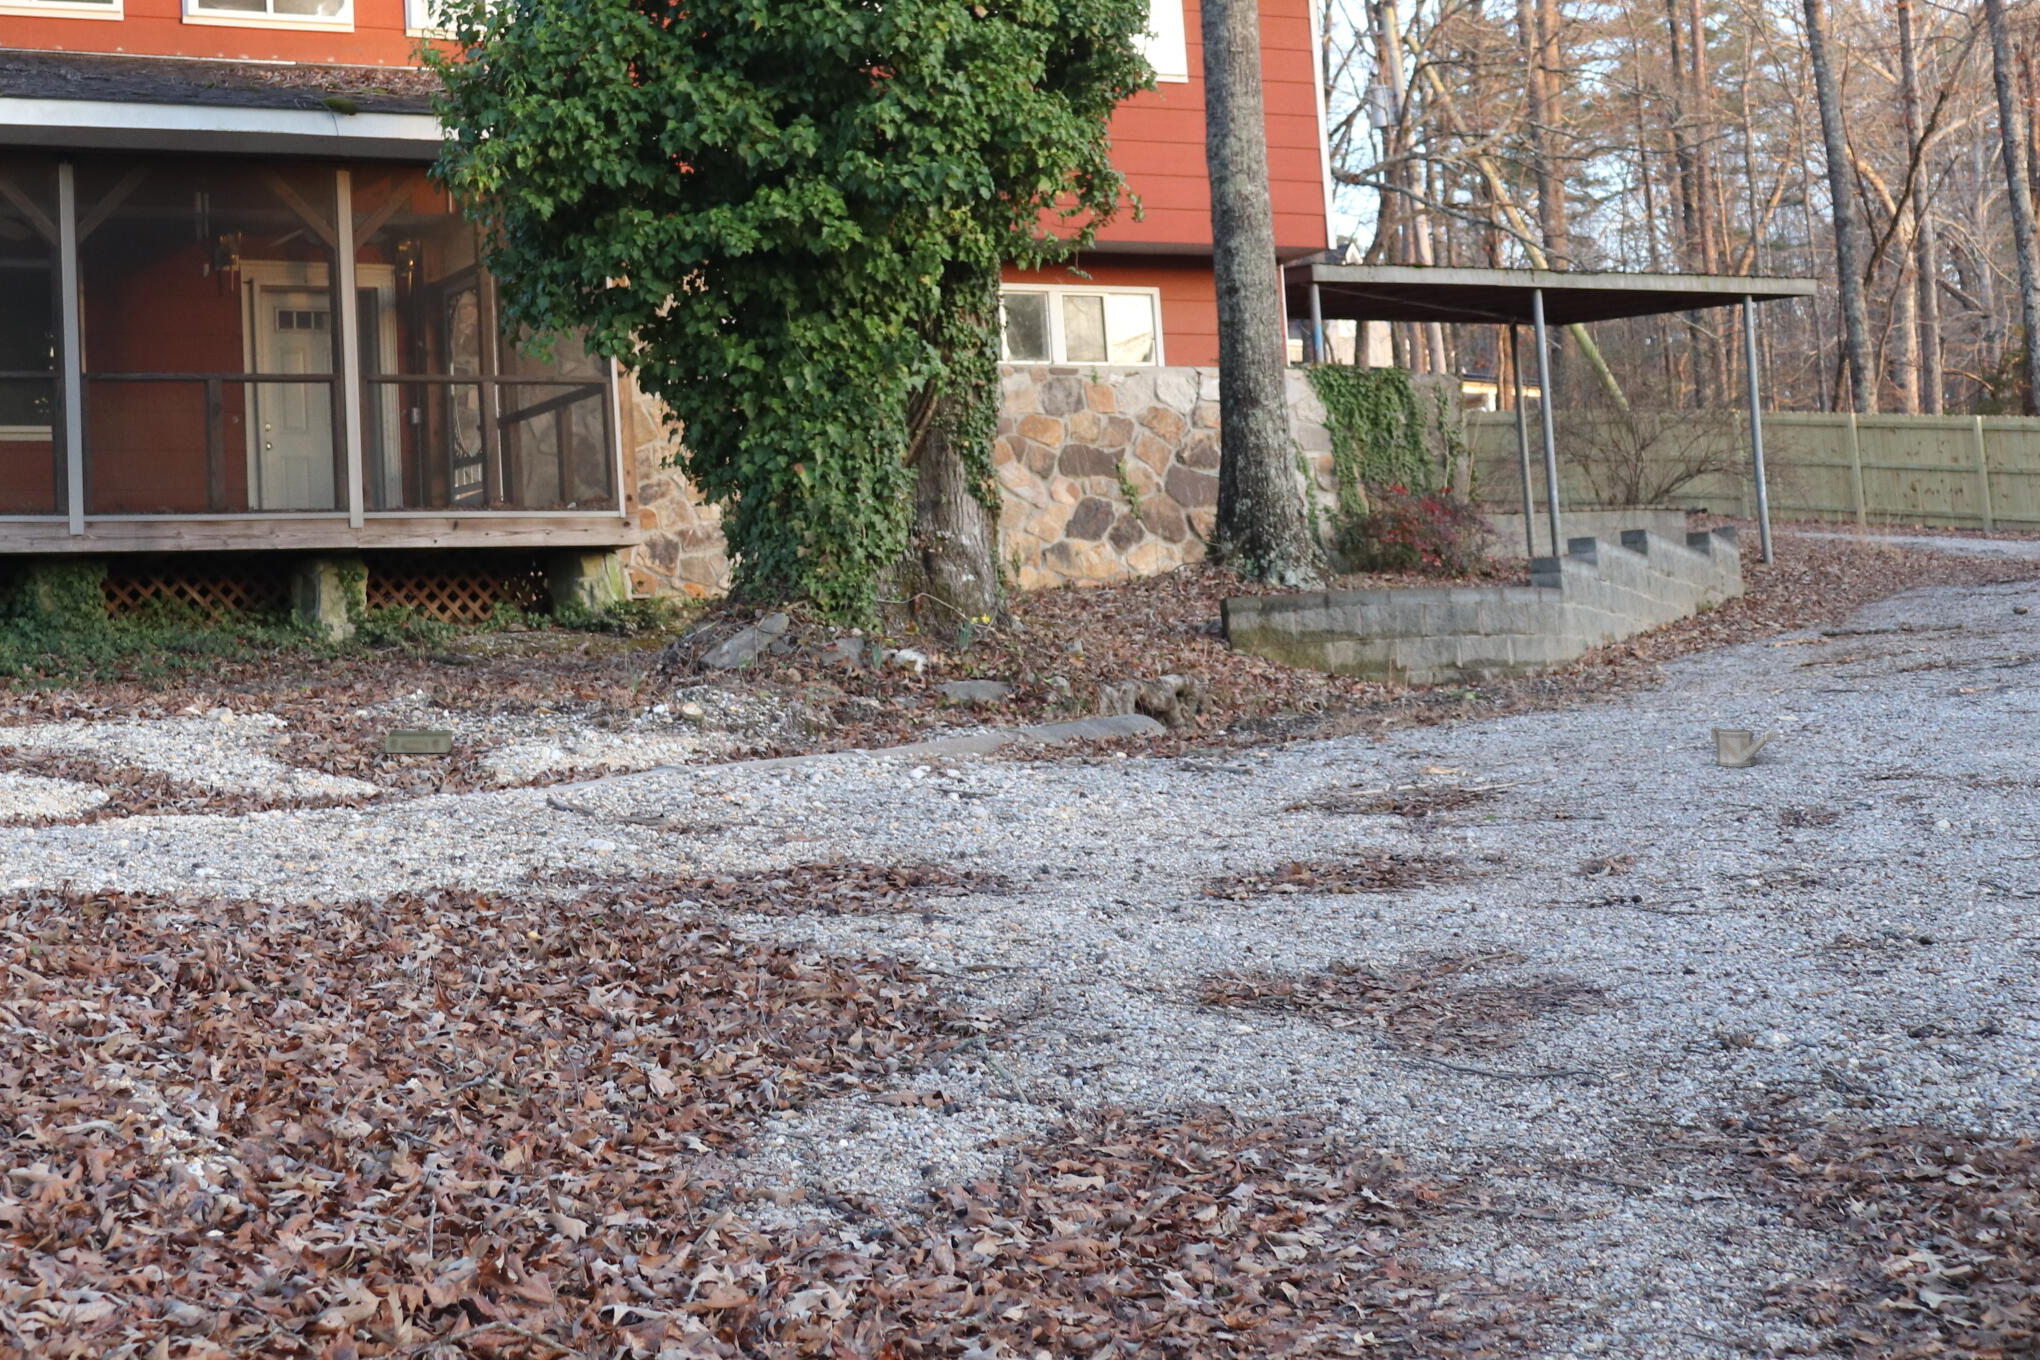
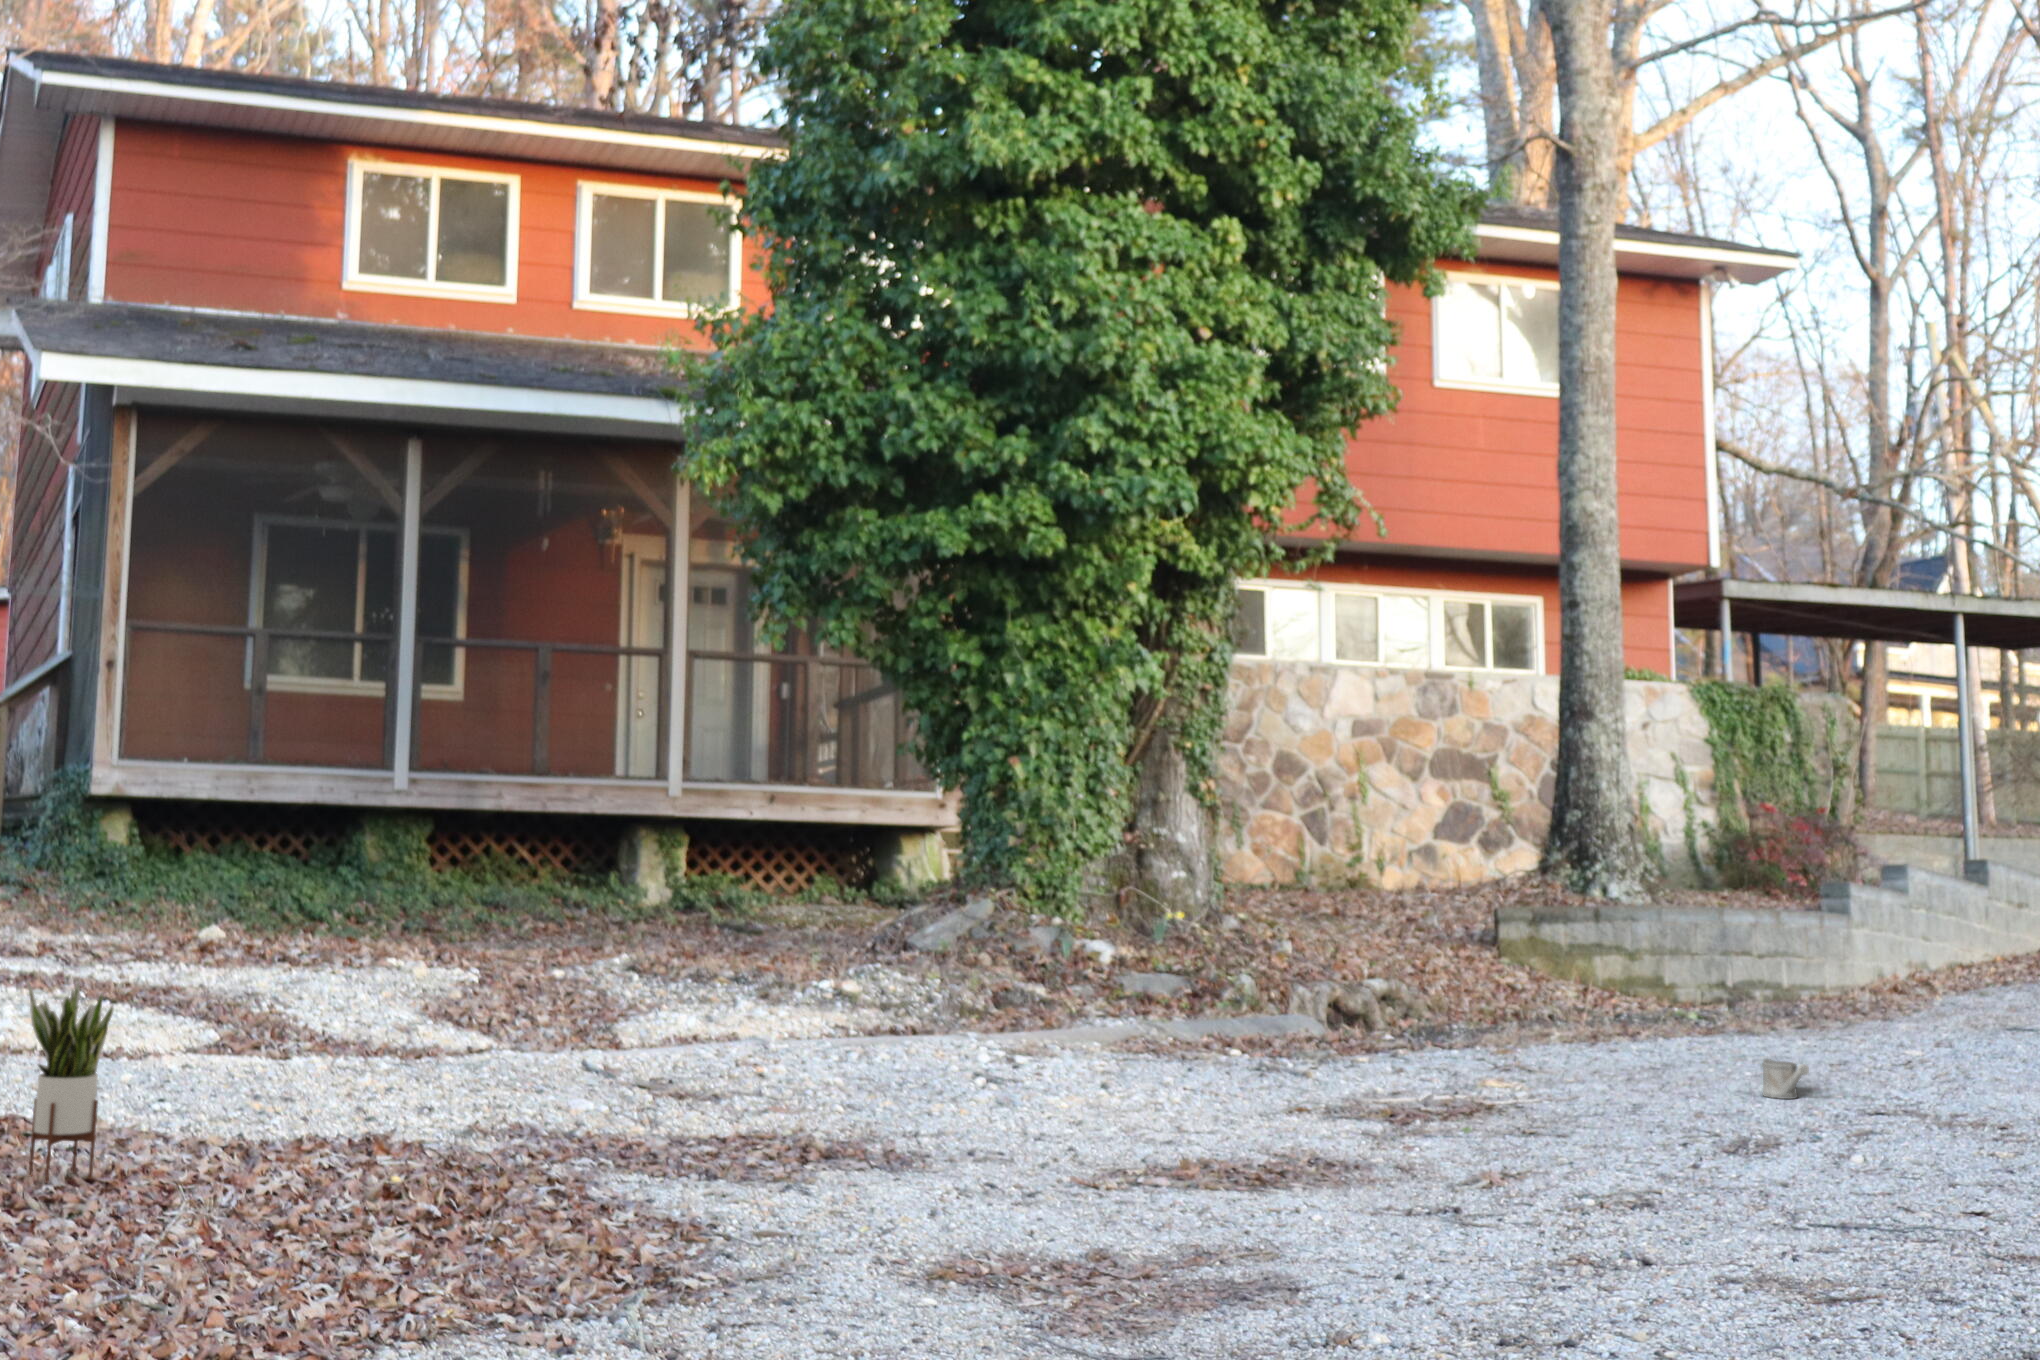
toolbox: present [385,730,454,753] -> none [525,994,597,1018]
potted plant: none [133,737,225,959] -> present [27,982,113,1183]

